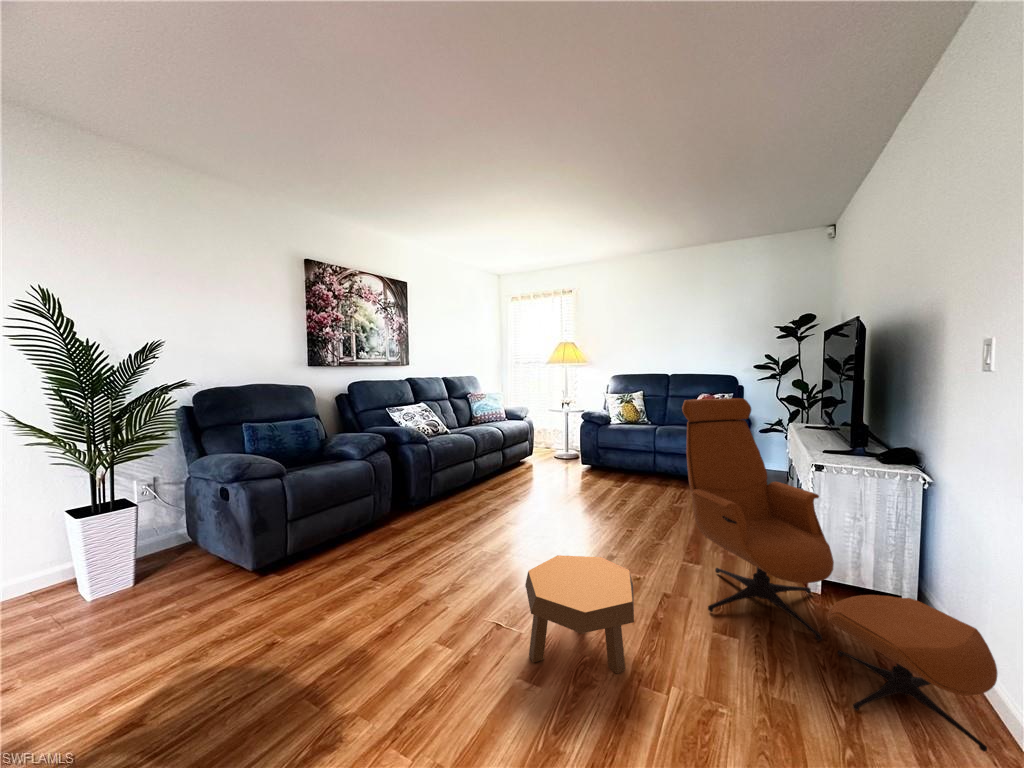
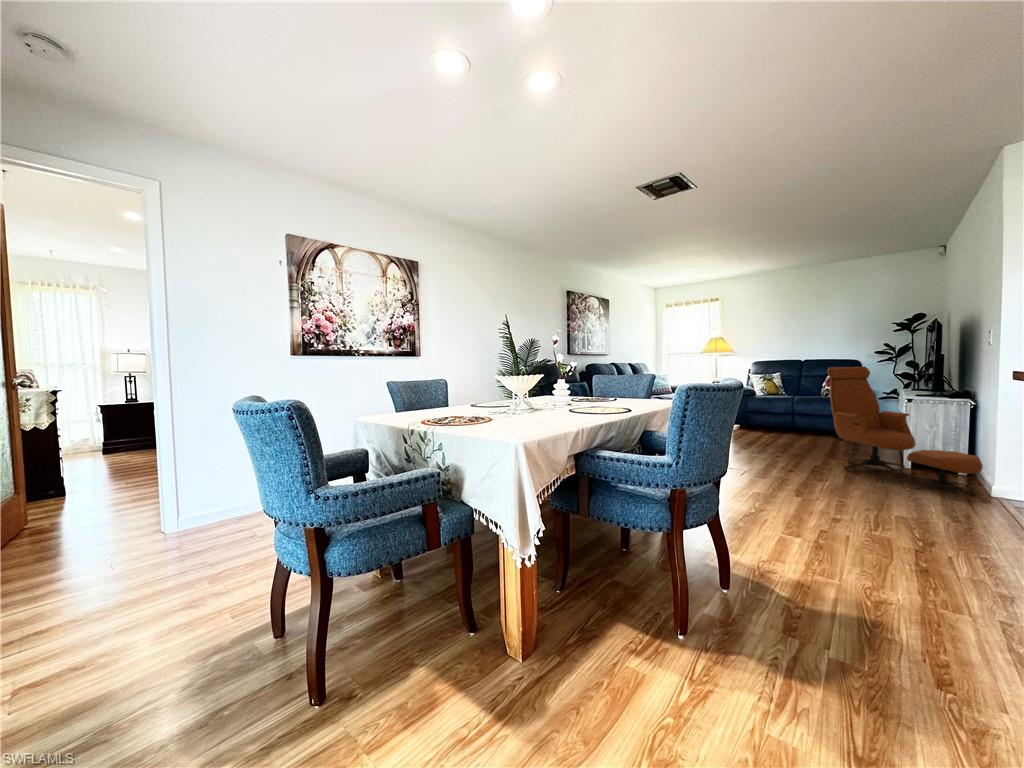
footstool: present [525,555,634,674] -> none [750,440,811,480]

